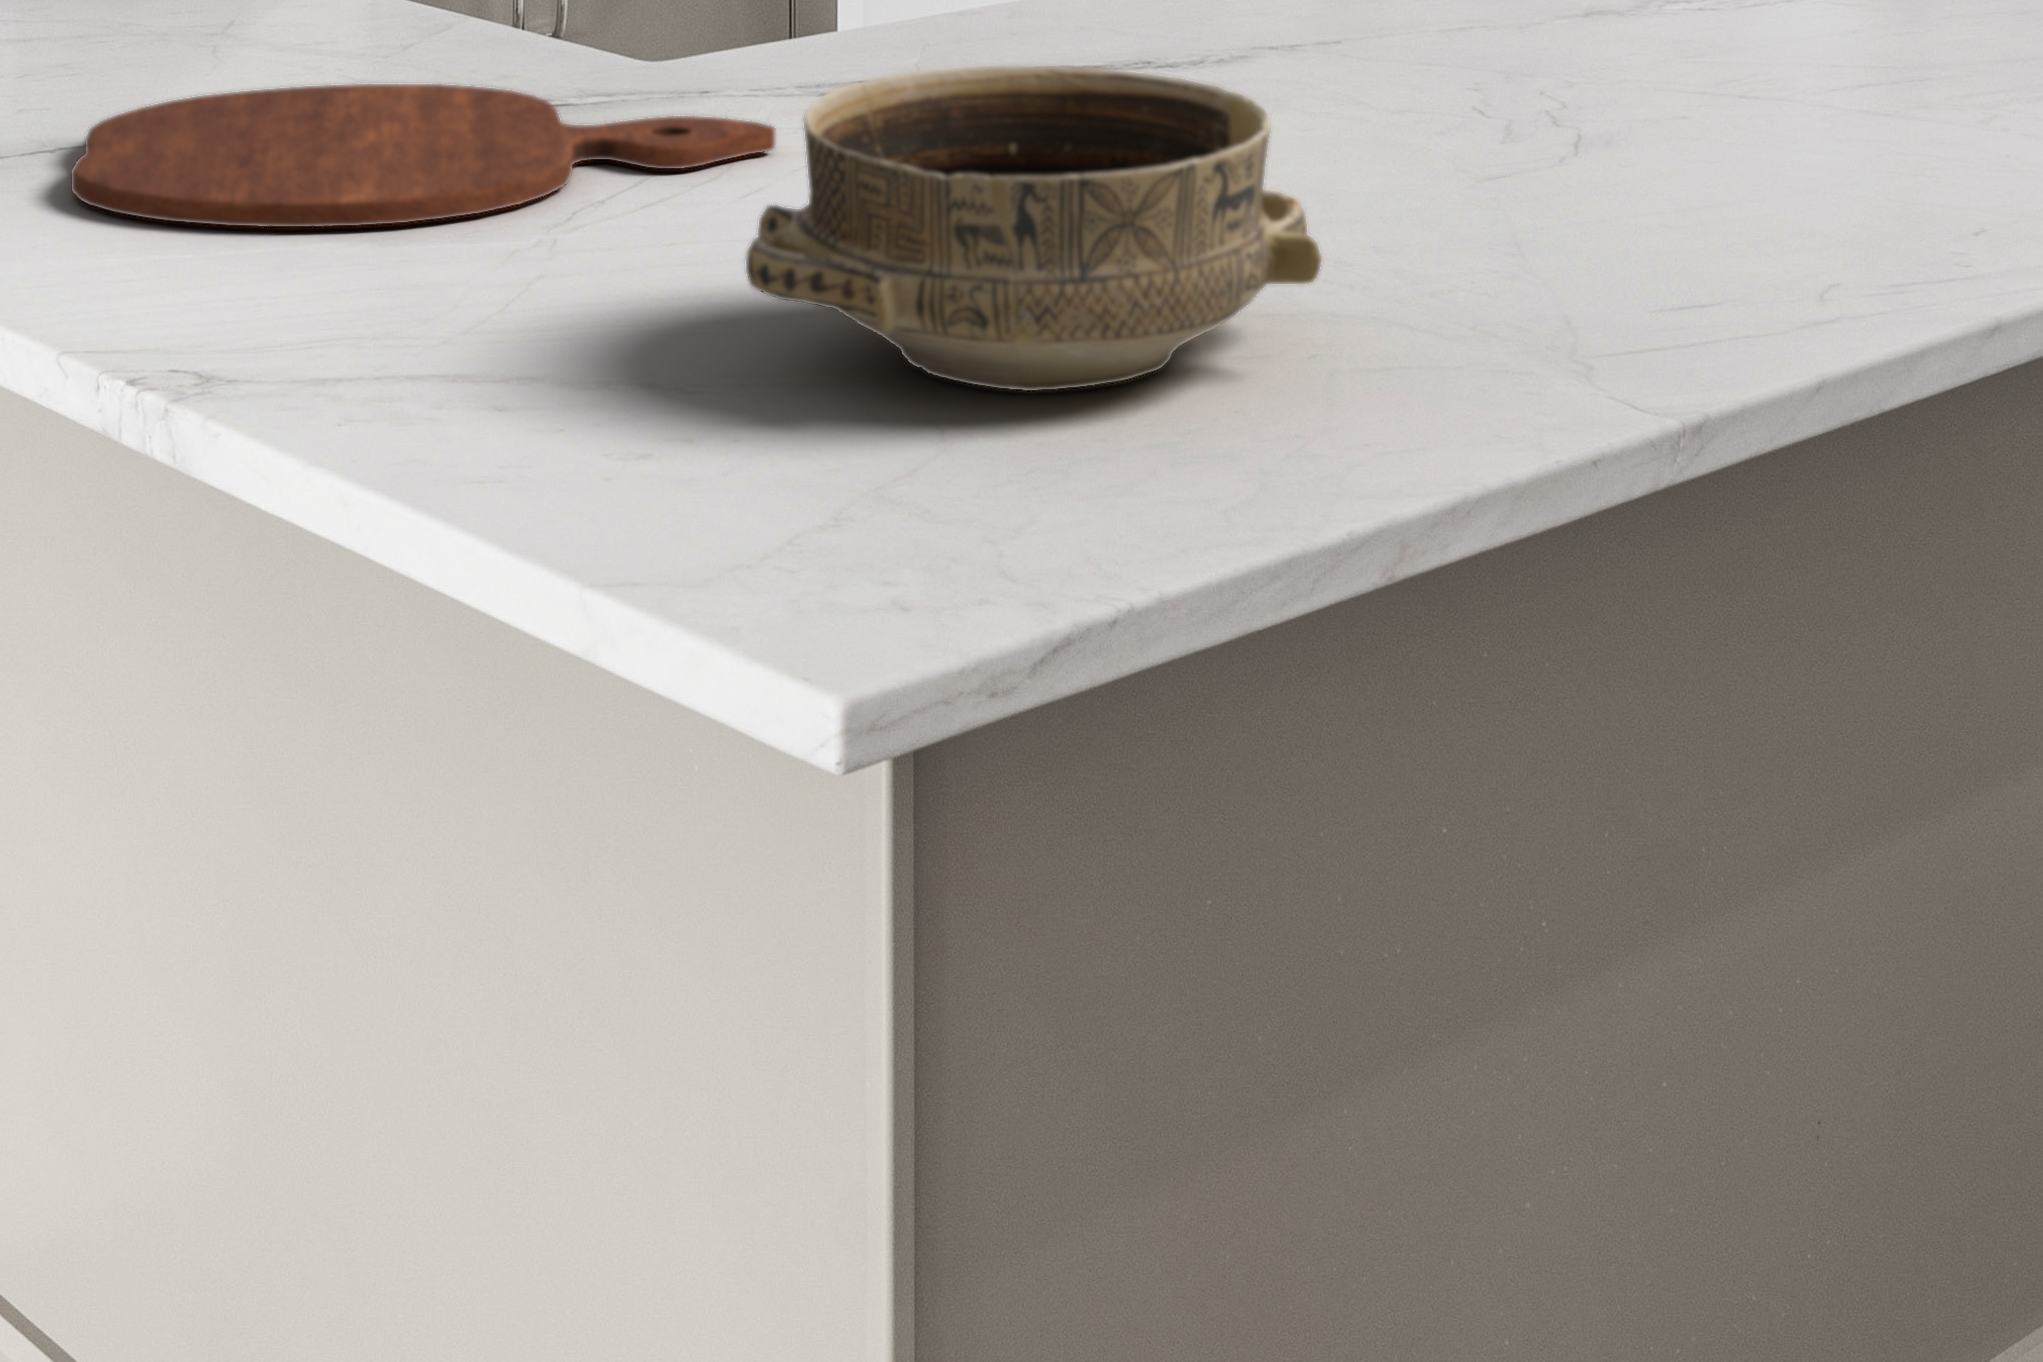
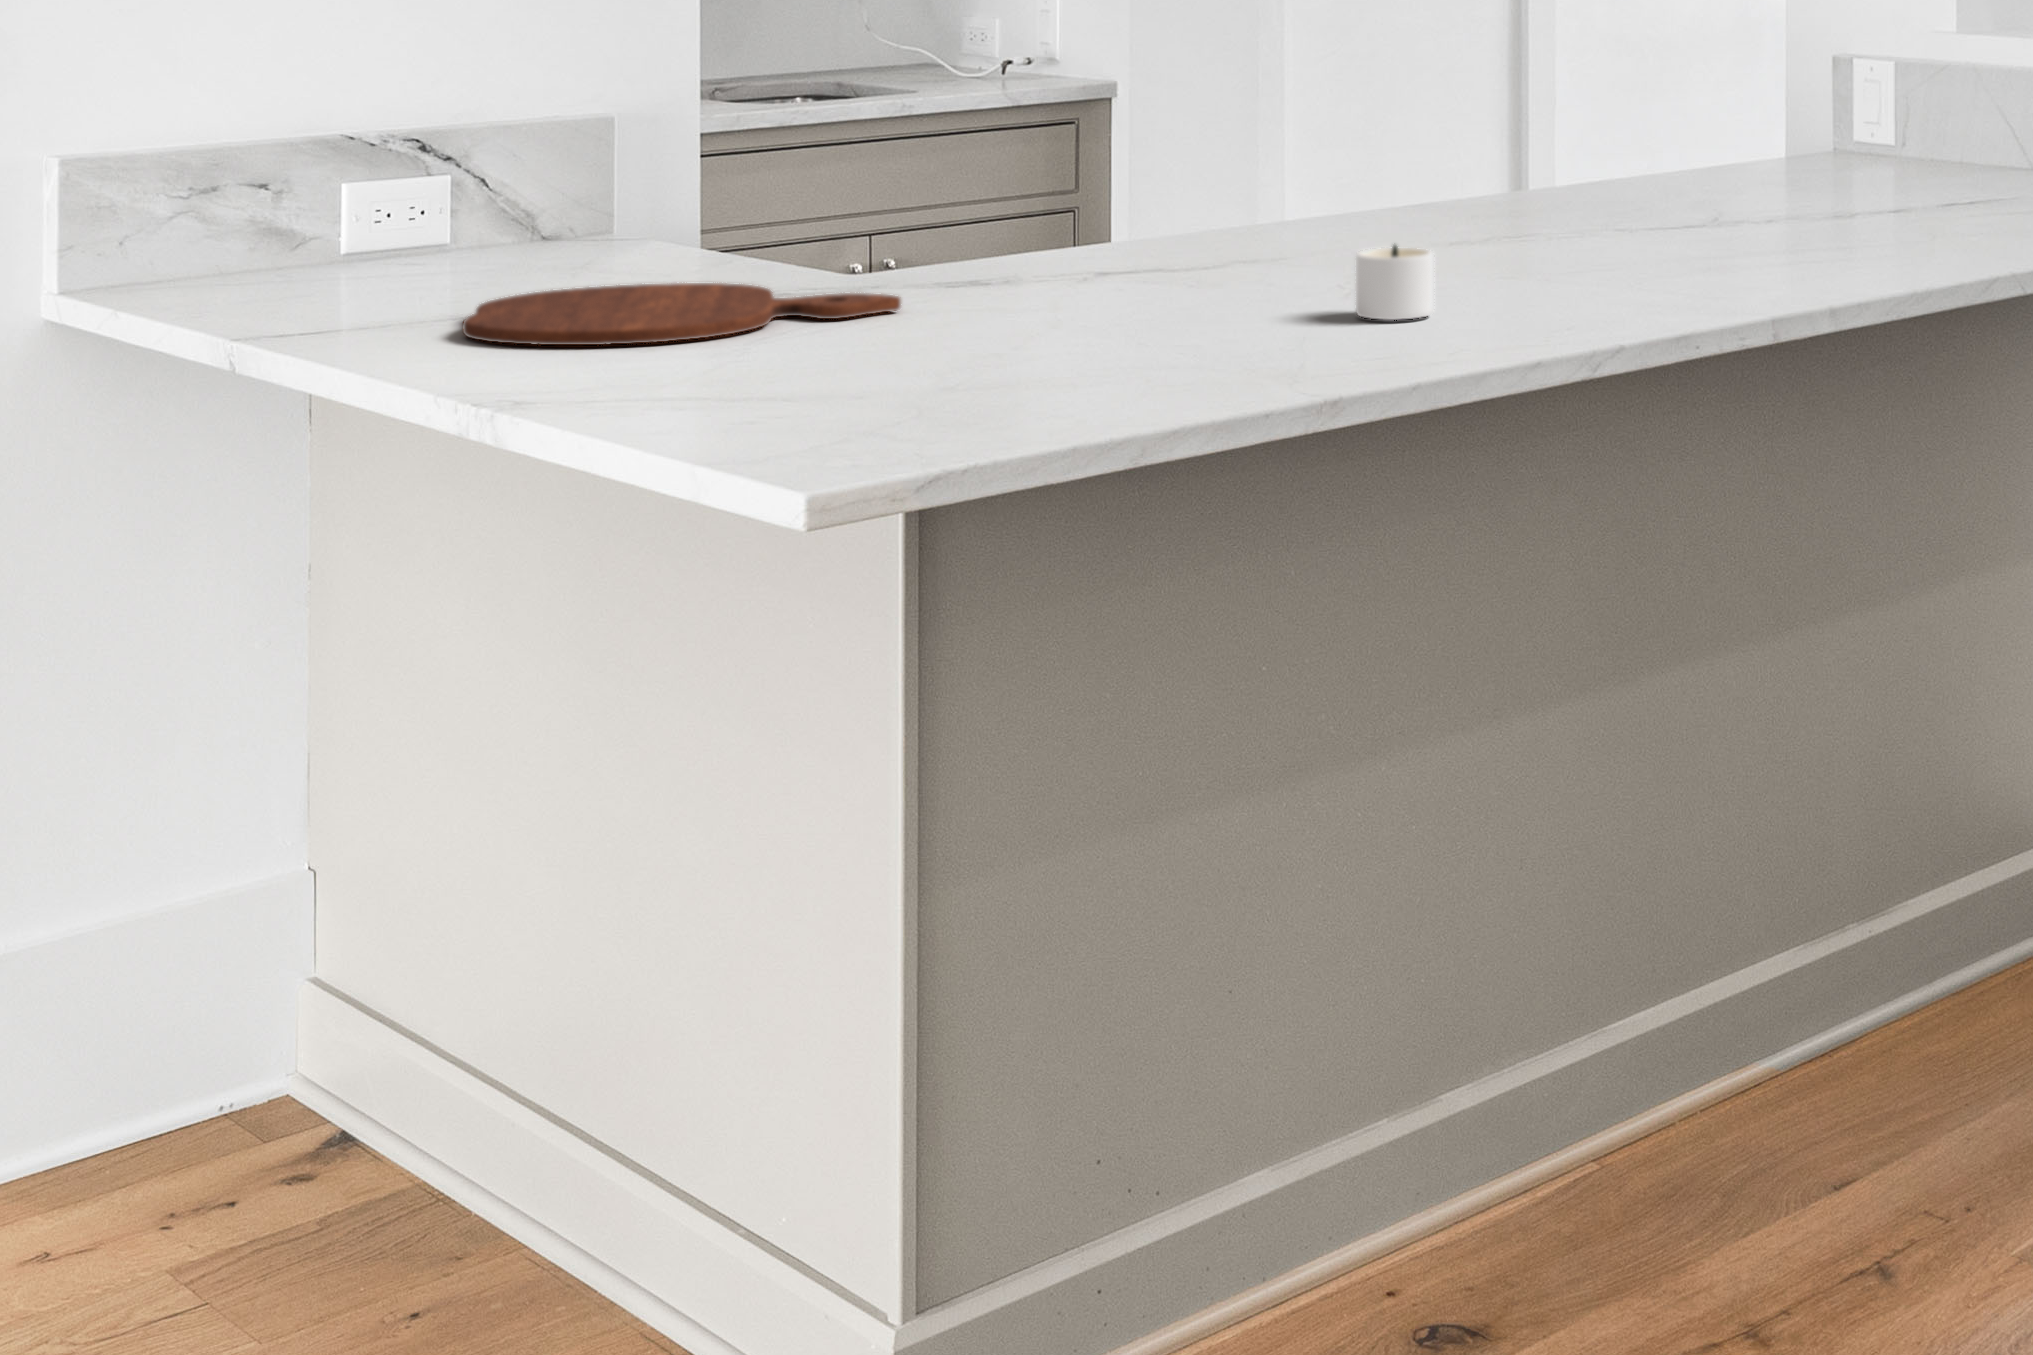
candle: none [1569,60,1744,198] -> present [1356,245,1434,320]
ceramic bowl: present [746,65,1322,391] -> none [824,235,1152,395]

